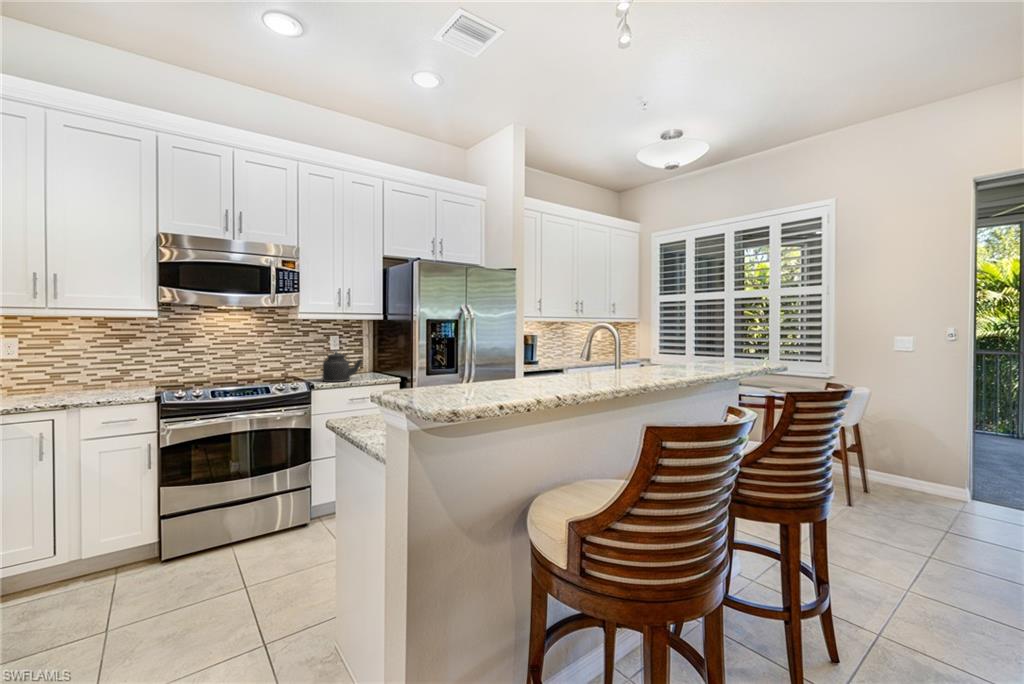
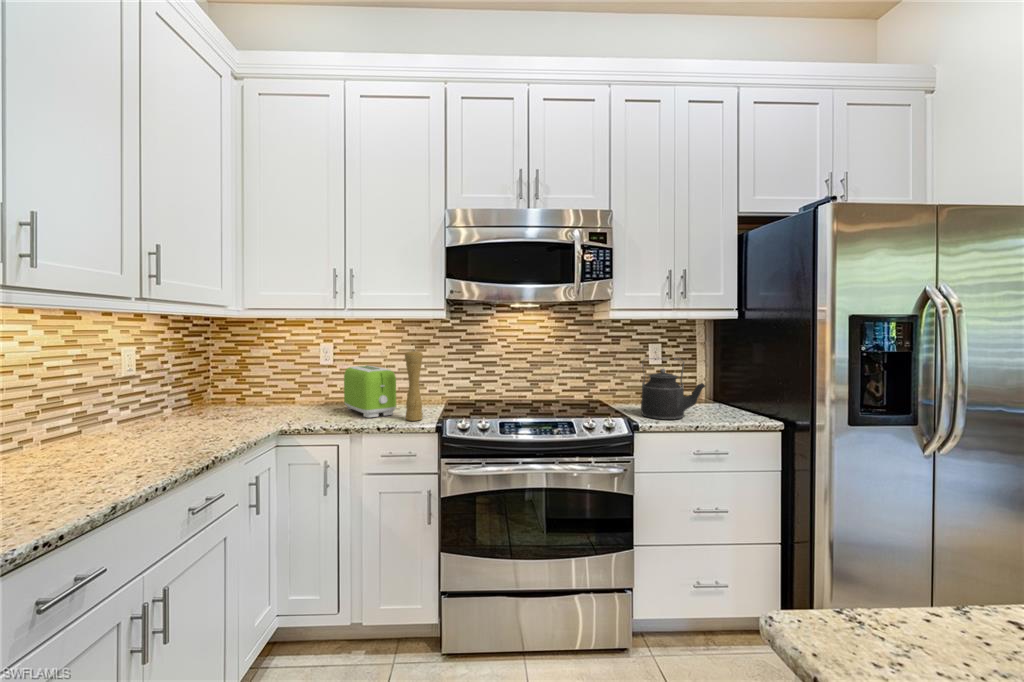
pepper mill: none [124,341,143,396] -> present [405,350,423,421]
toaster: none [45,357,112,397] -> present [344,366,396,417]

